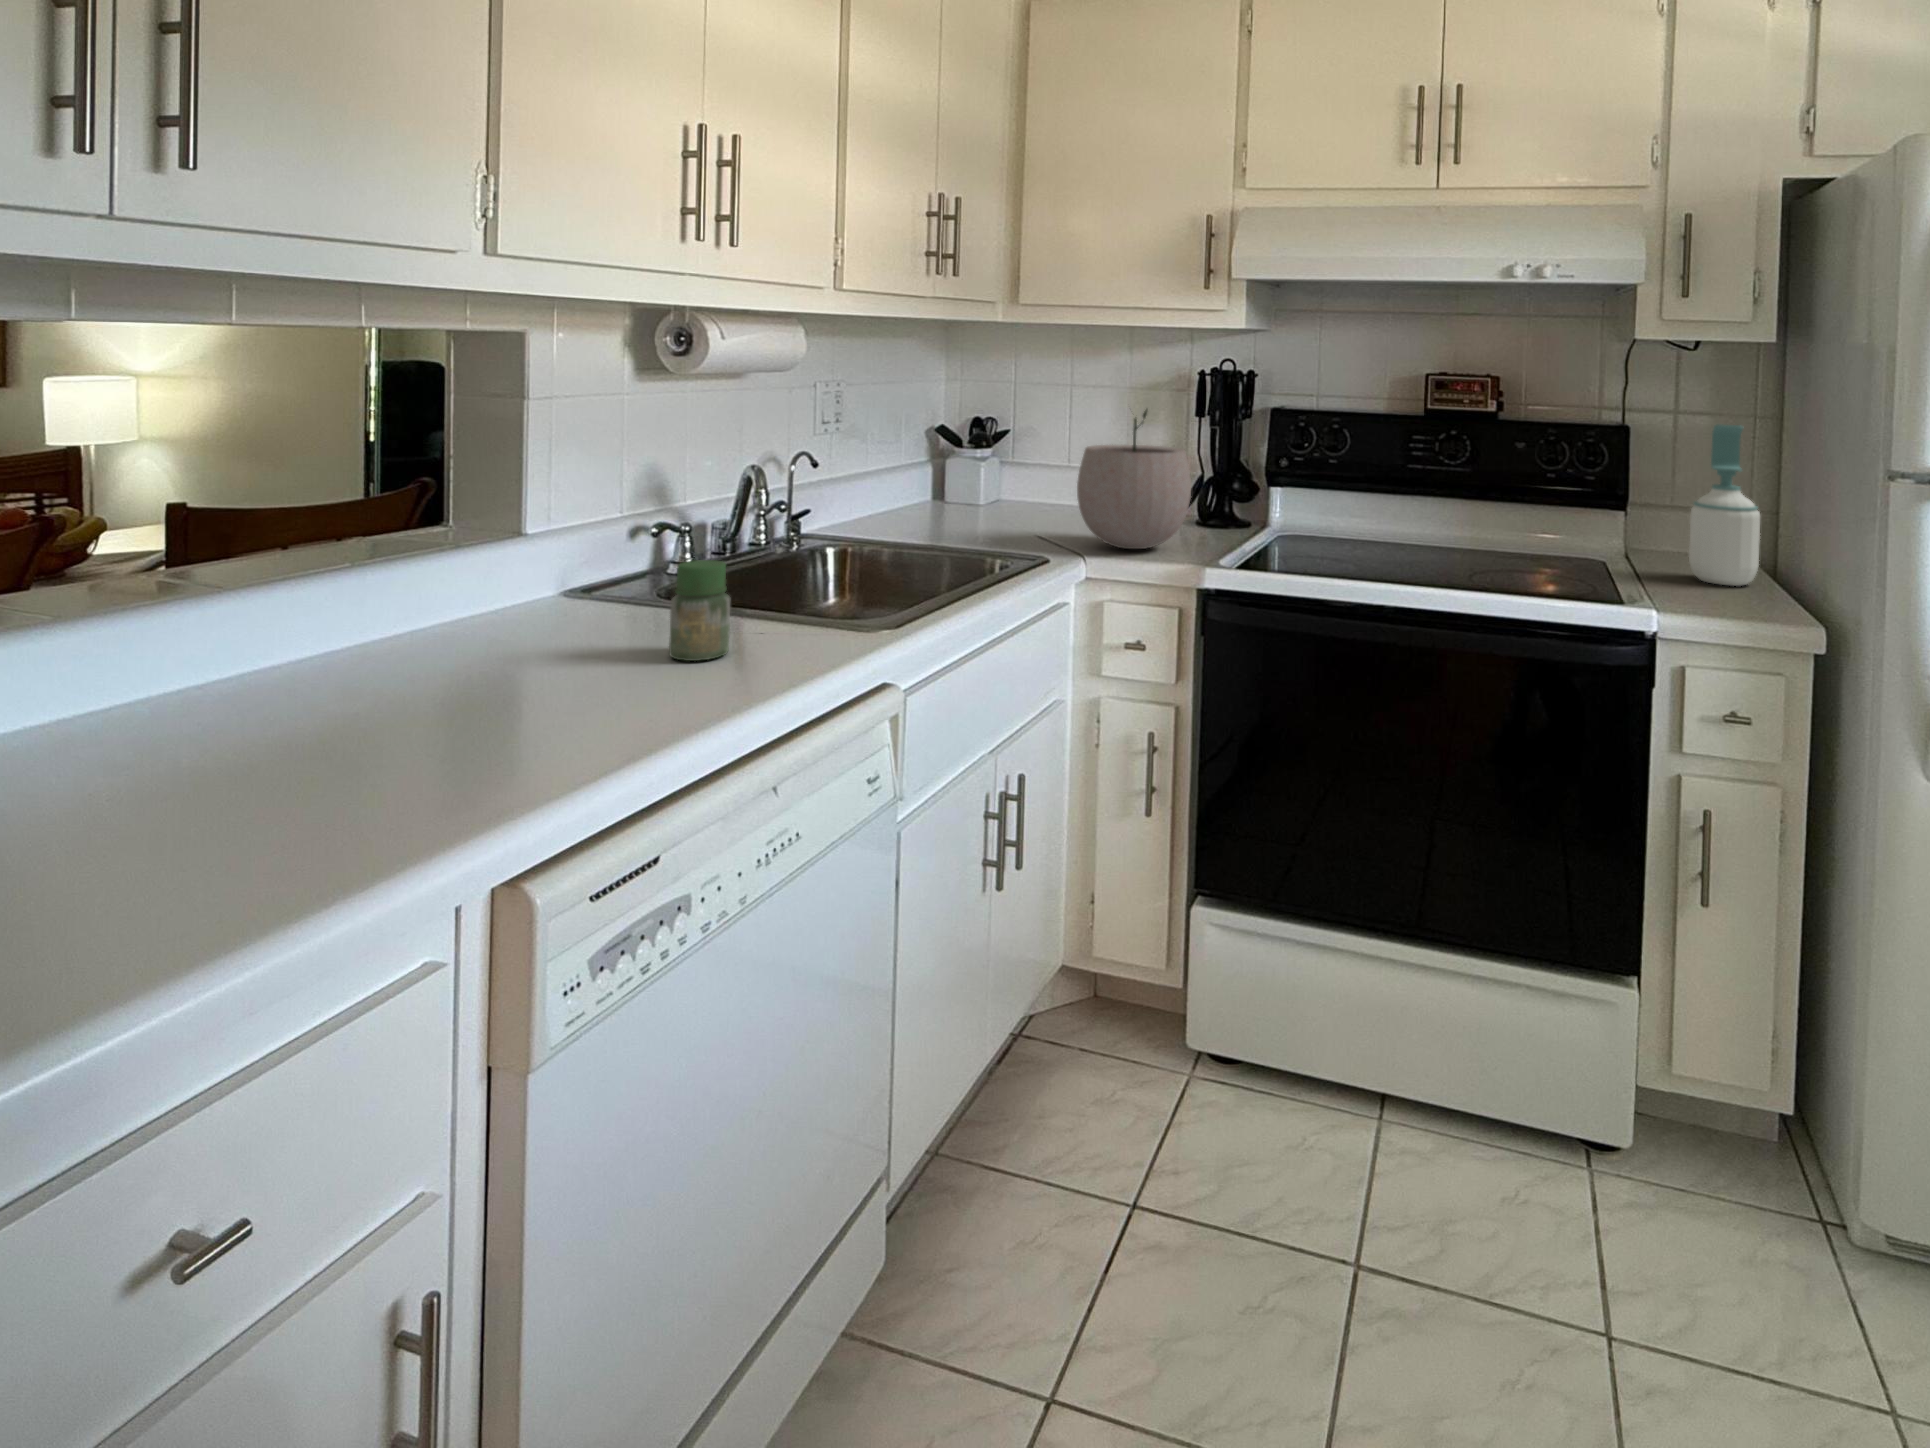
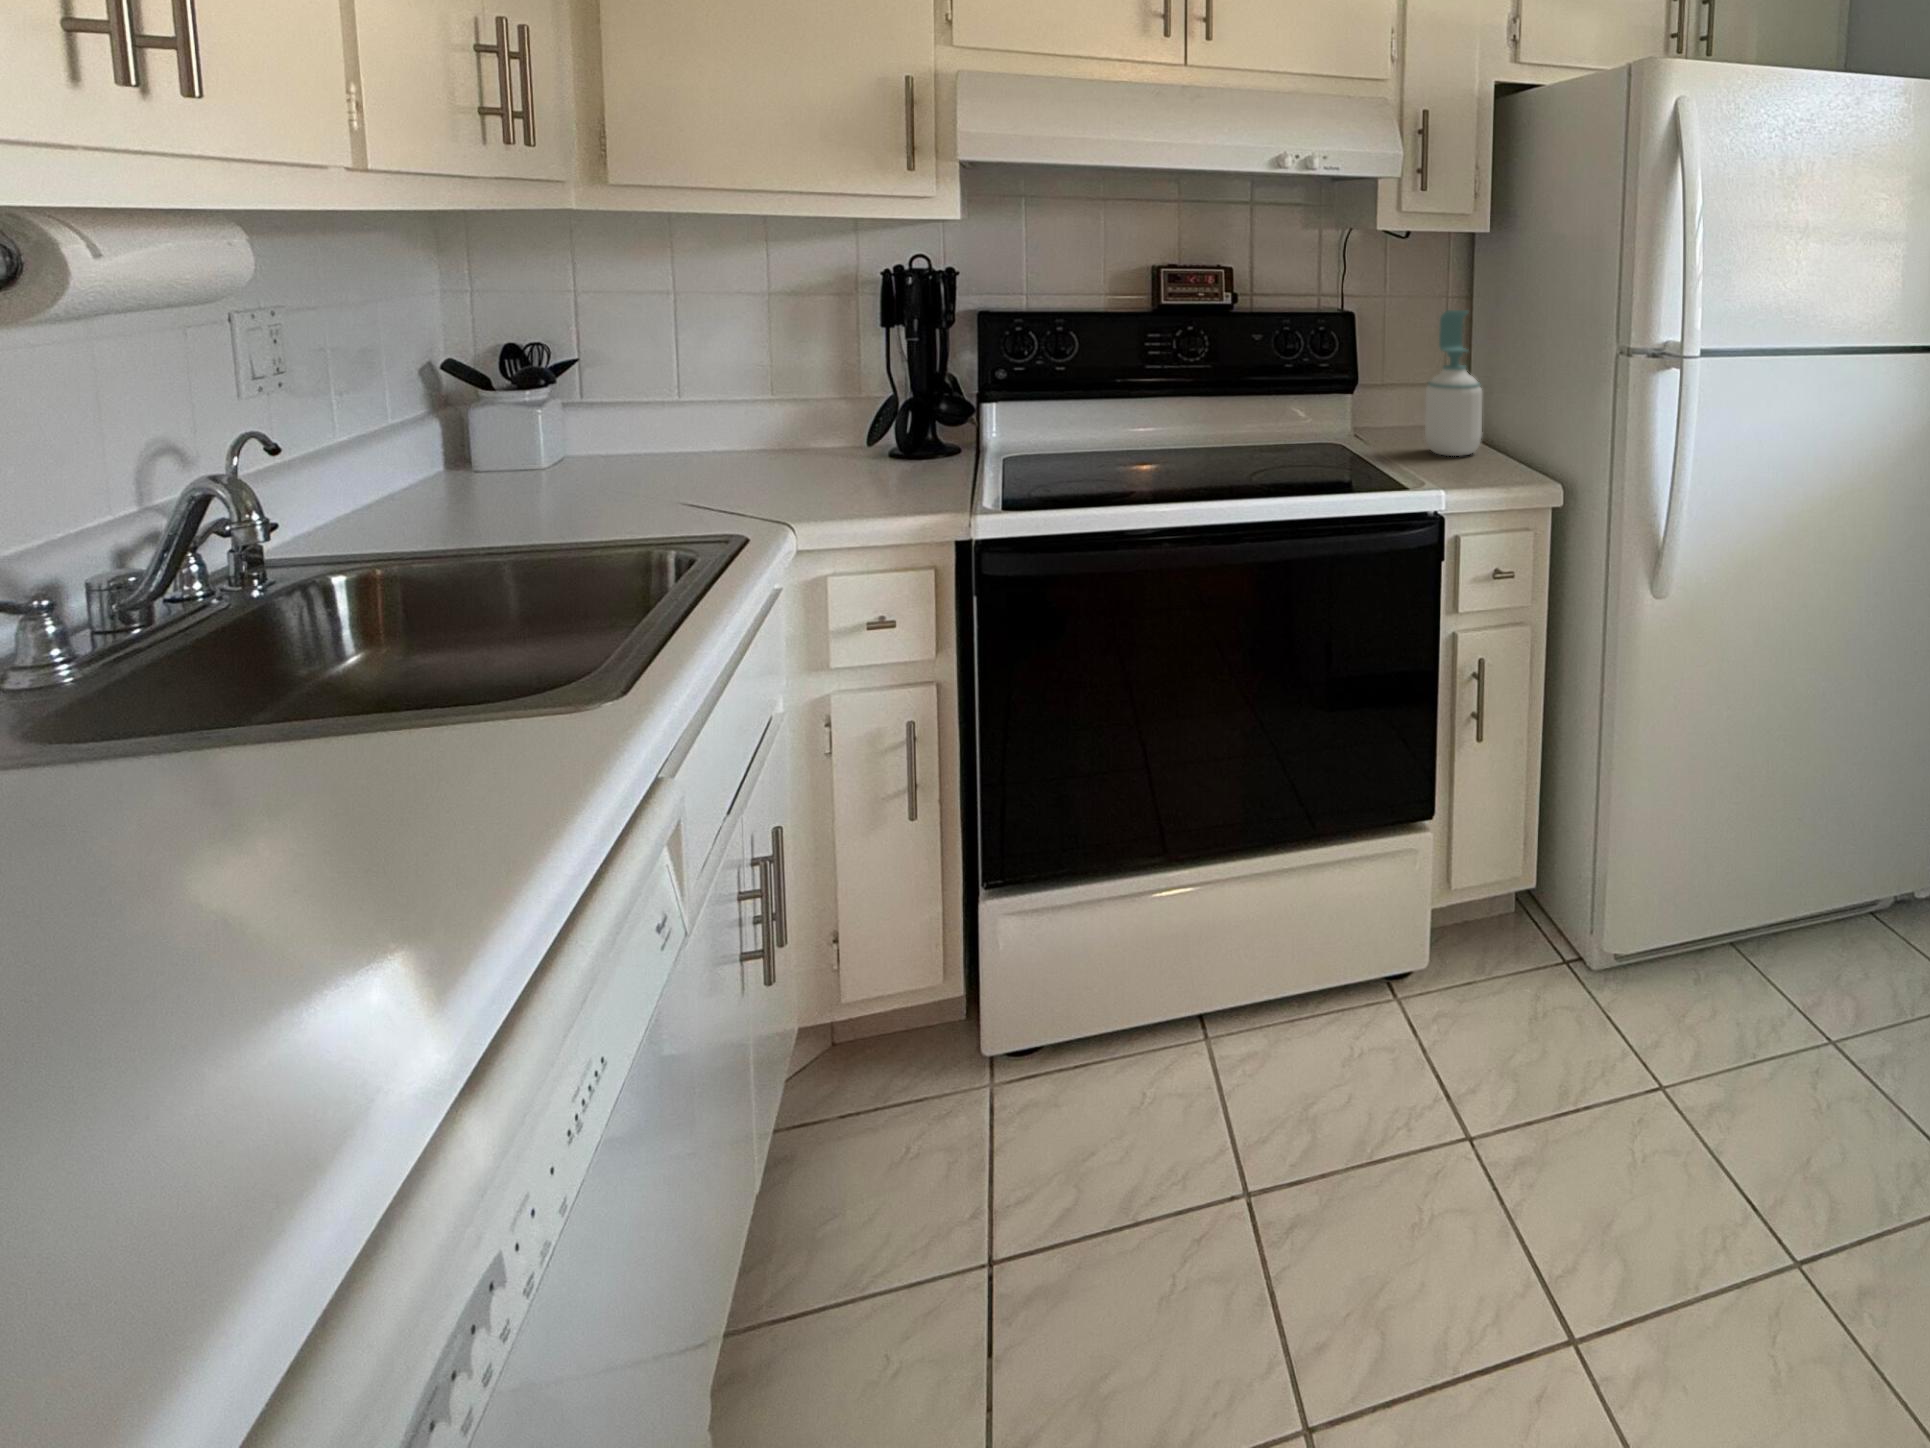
plant pot: present [1077,410,1191,549] -> none [756,320,921,505]
jar: present [669,560,731,661] -> none [171,653,318,842]

